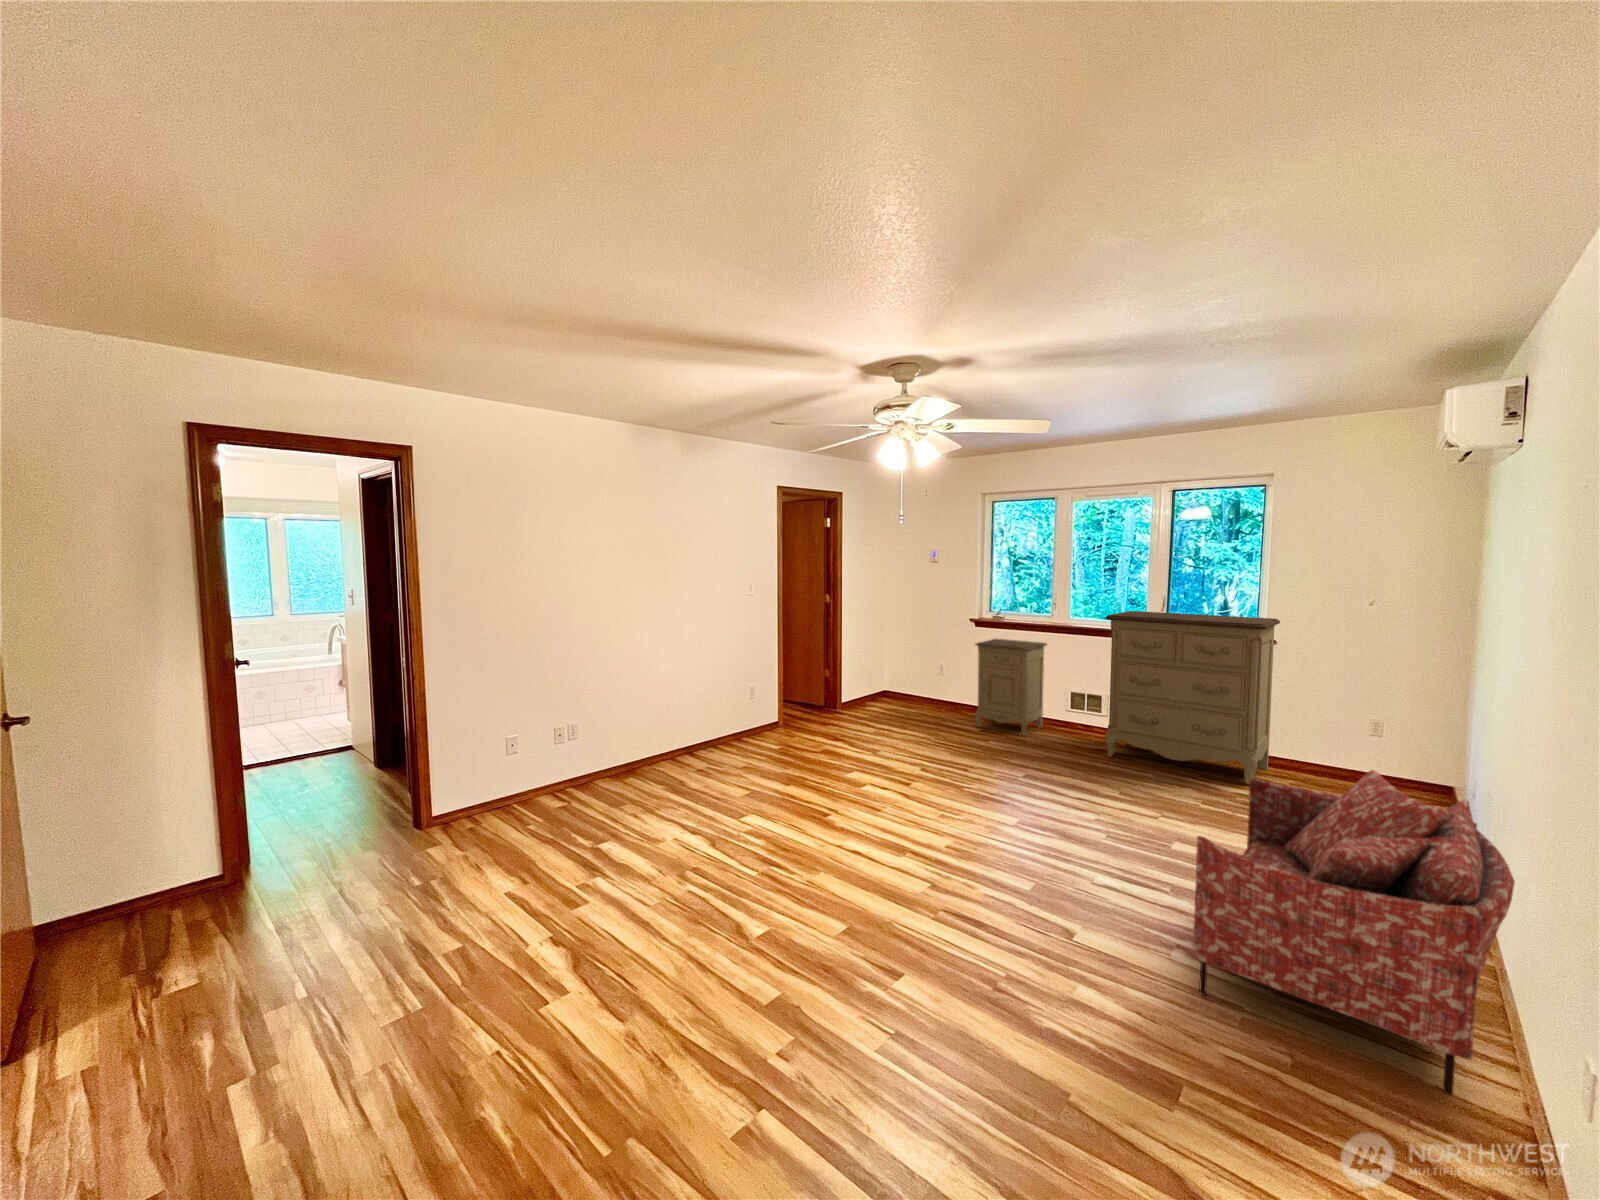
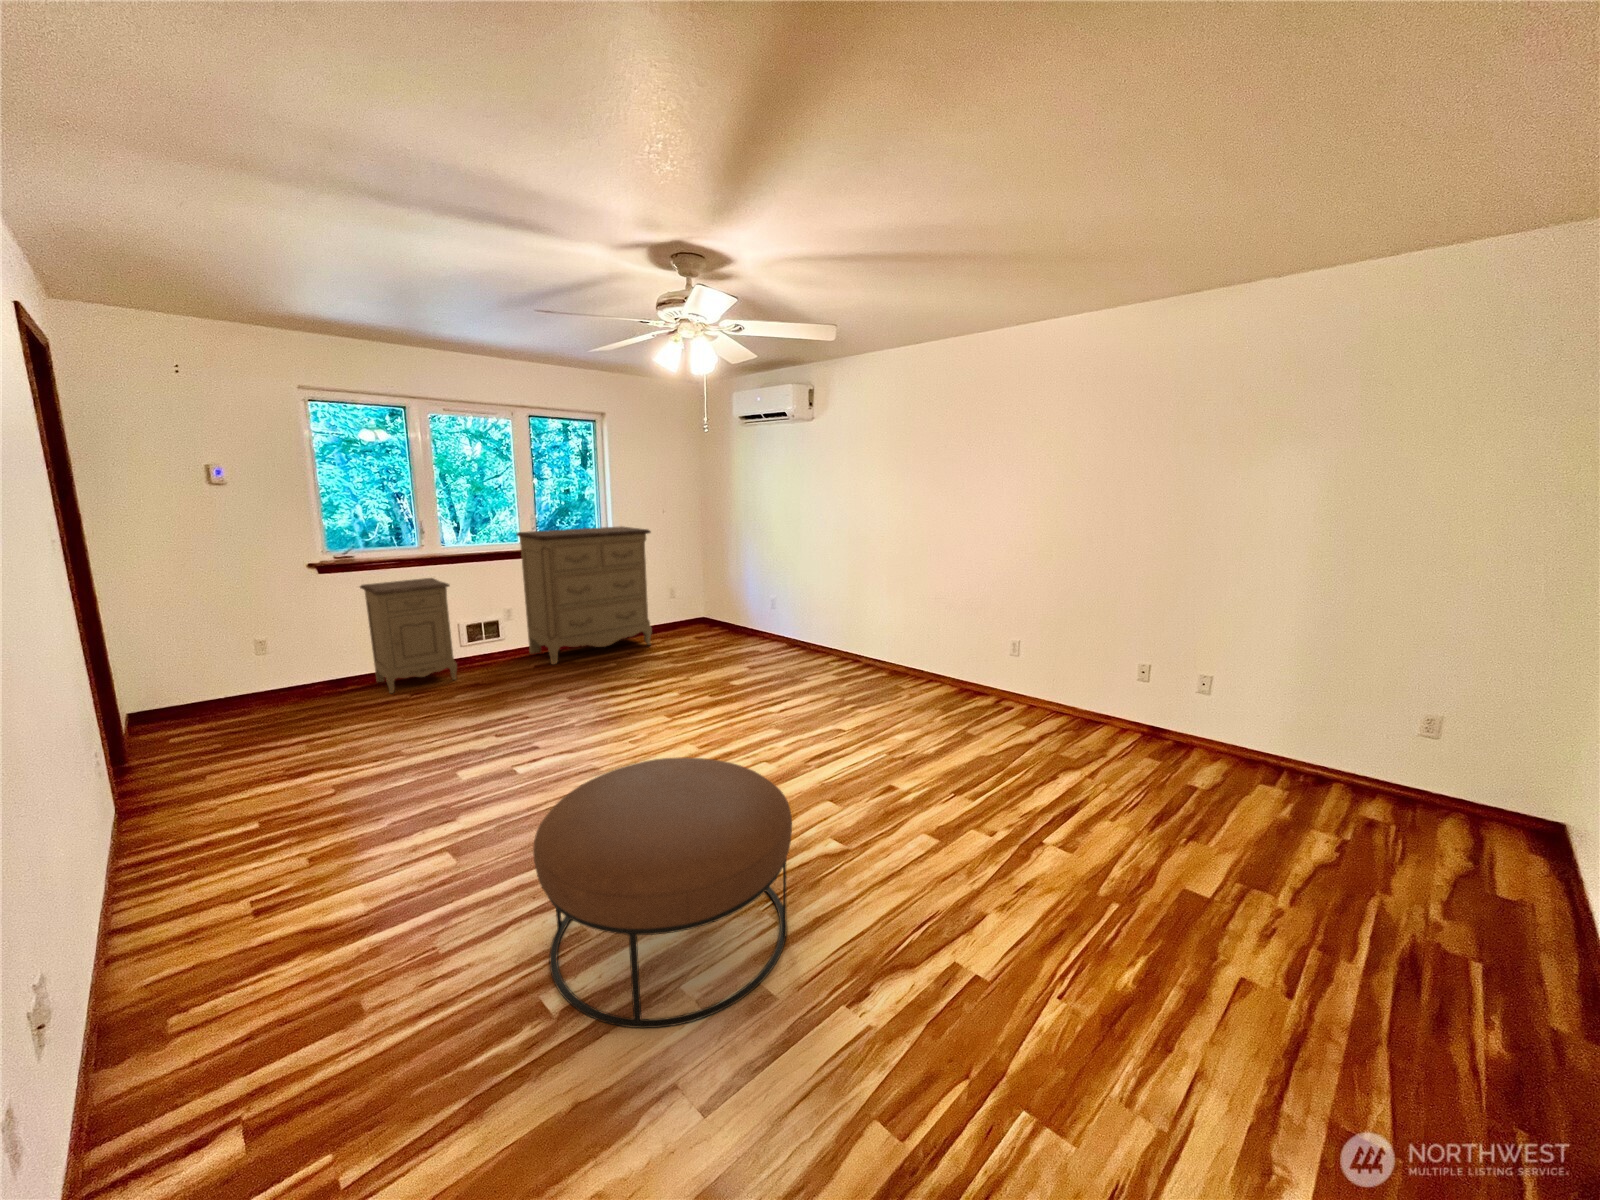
ottoman: none [565,752,741,908] -> present [533,757,792,1028]
armchair: present [1193,770,1515,1095] -> none [810,589,958,712]

